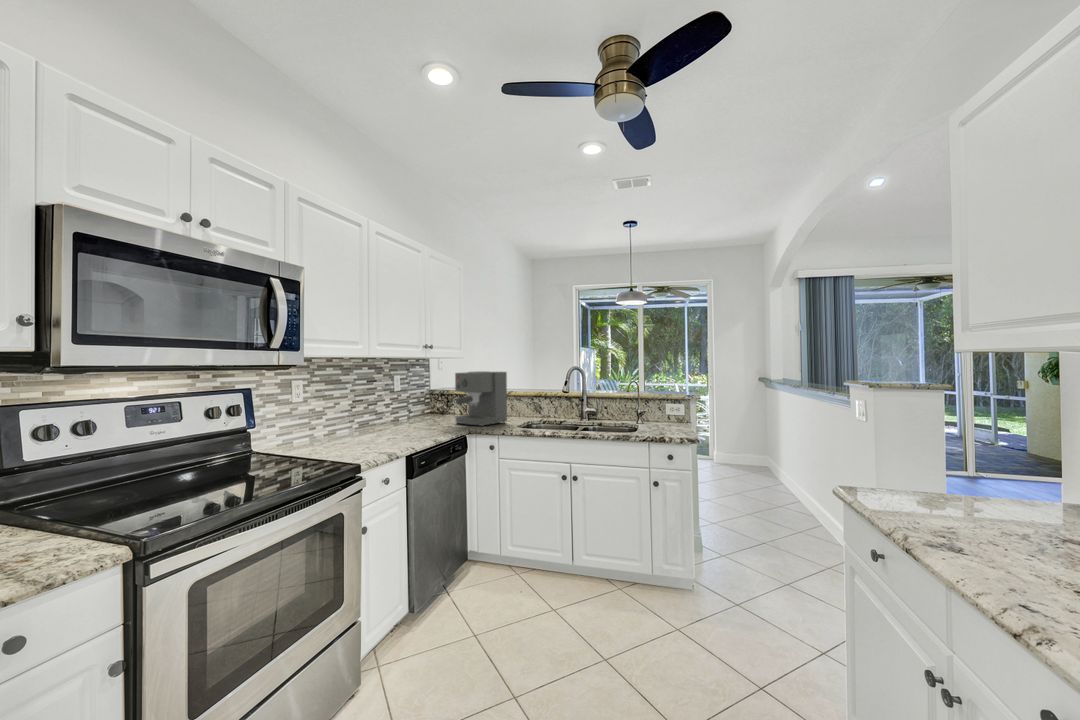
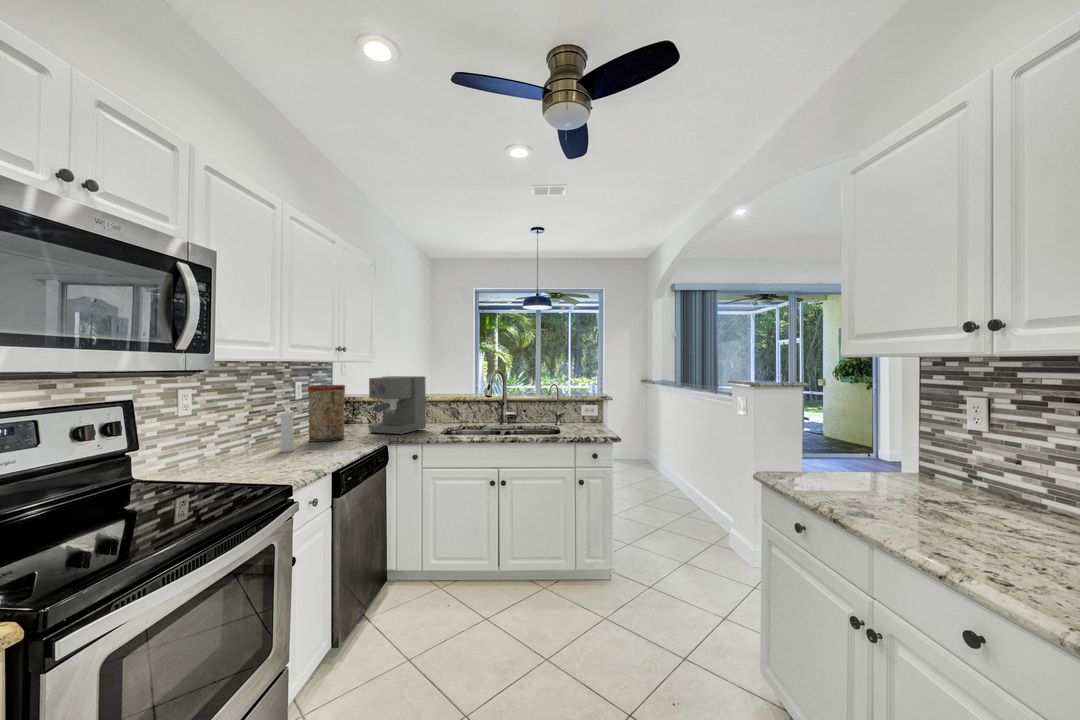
vase: none [400,379,433,430] -> present [308,385,345,442]
pepper mill: none [373,394,395,437] -> present [280,403,305,452]

